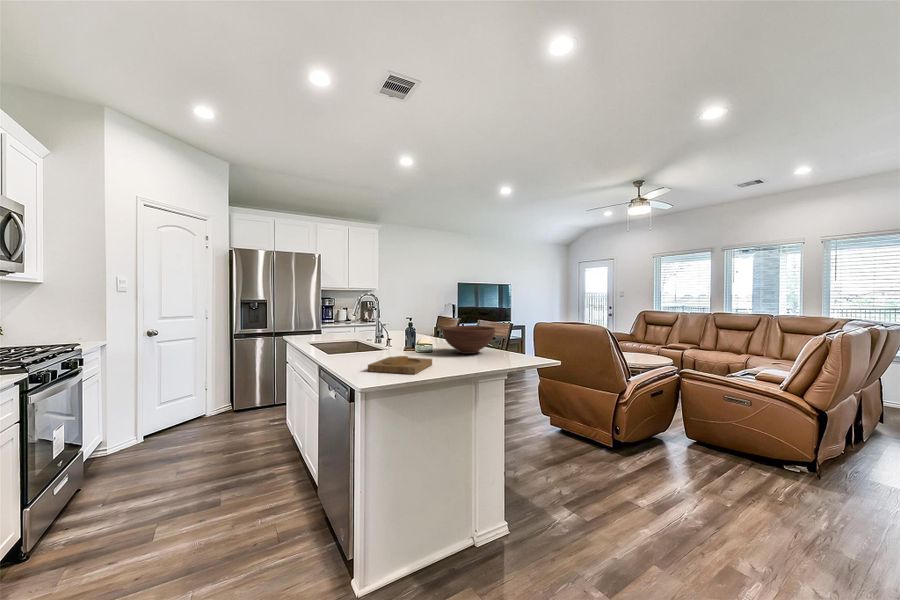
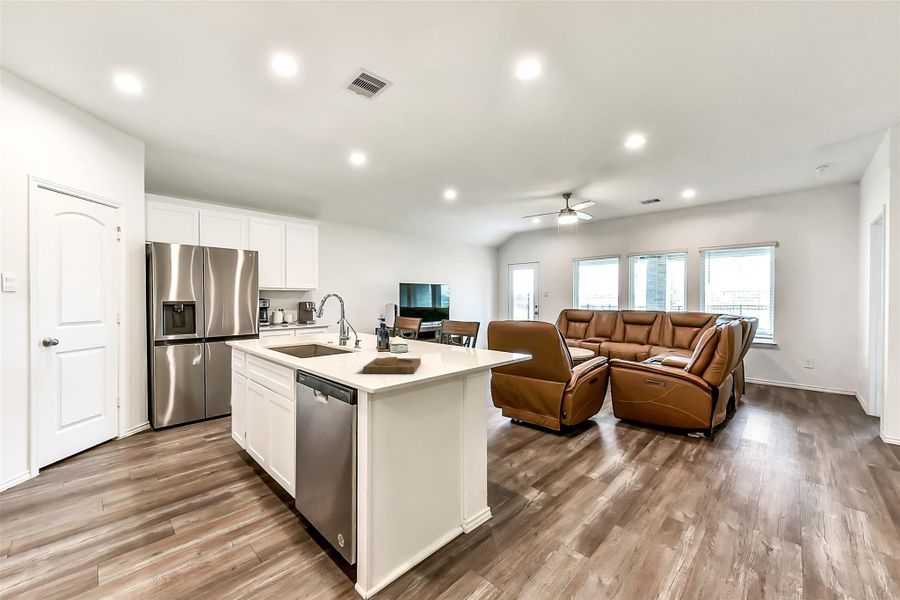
fruit bowl: present [442,326,495,354] -> none [417,326,468,352]

